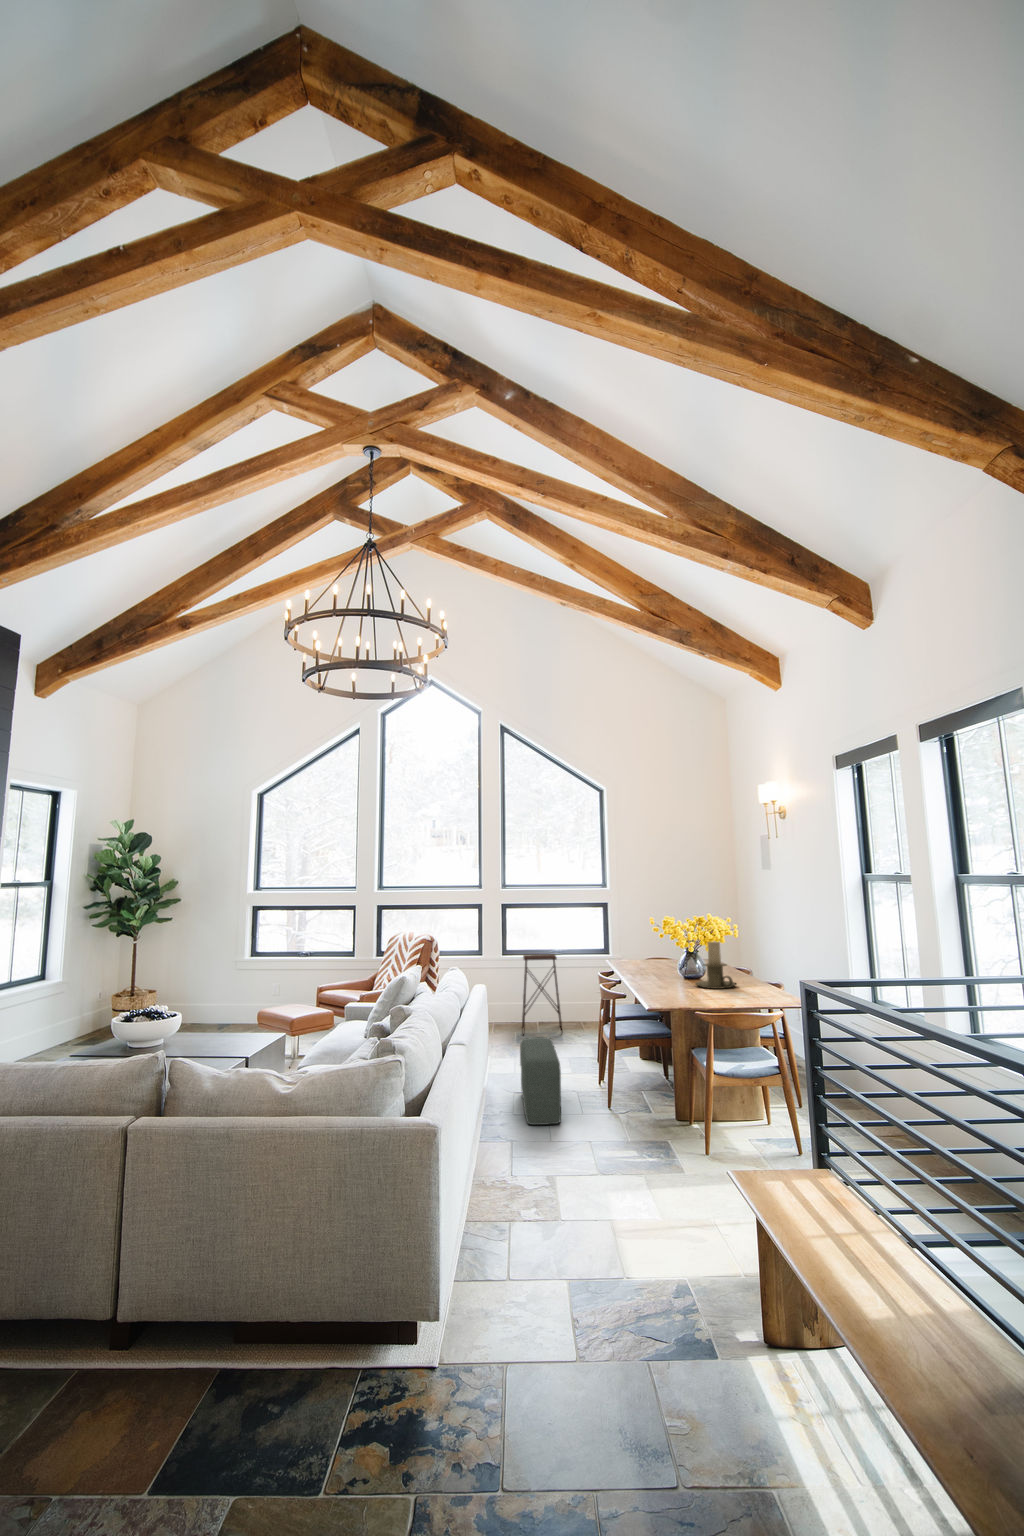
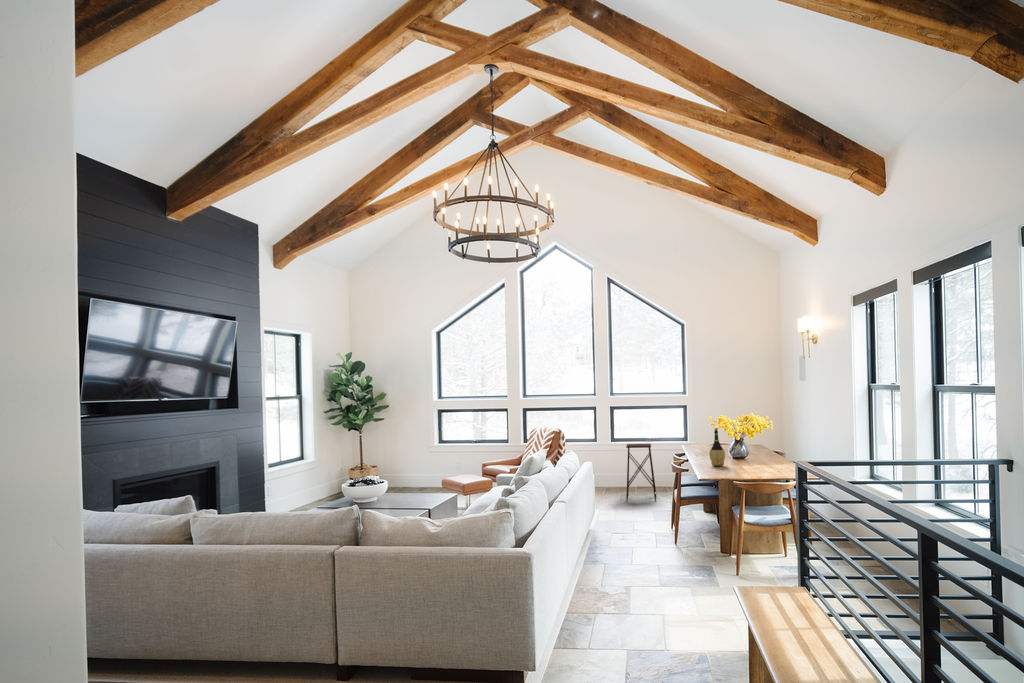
wine bottle: none [656,935,678,990] -> present [709,428,725,466]
candle holder: present [695,942,736,989] -> none [739,433,770,466]
pouf: present [520,1037,561,1125] -> none [616,498,643,553]

